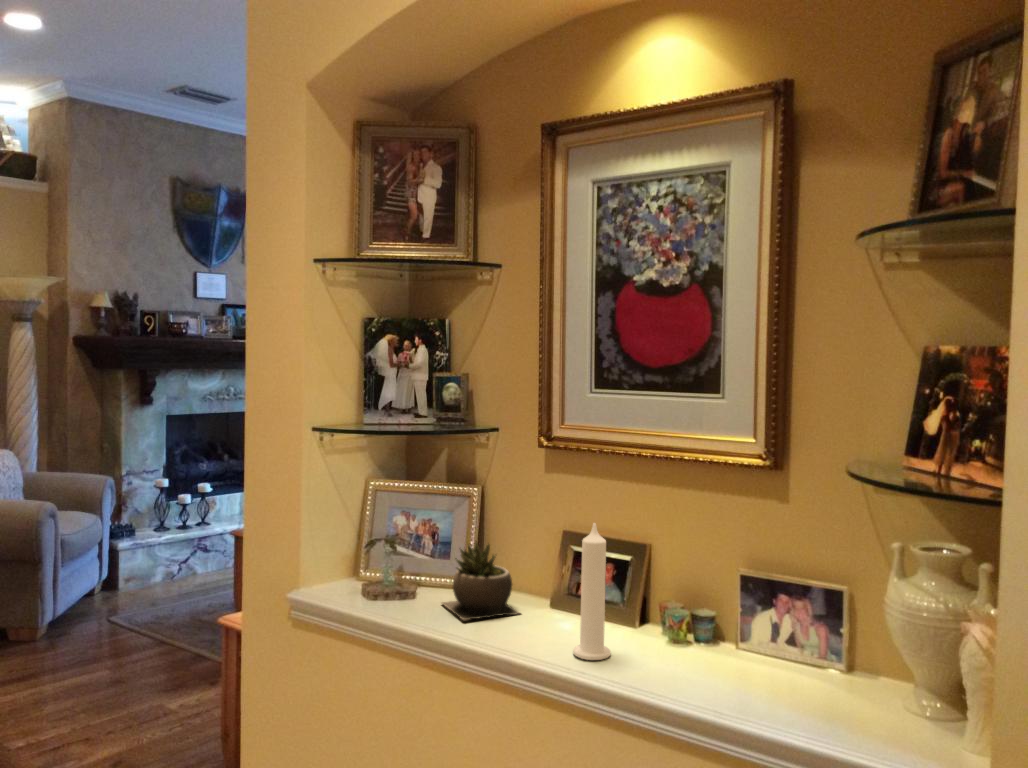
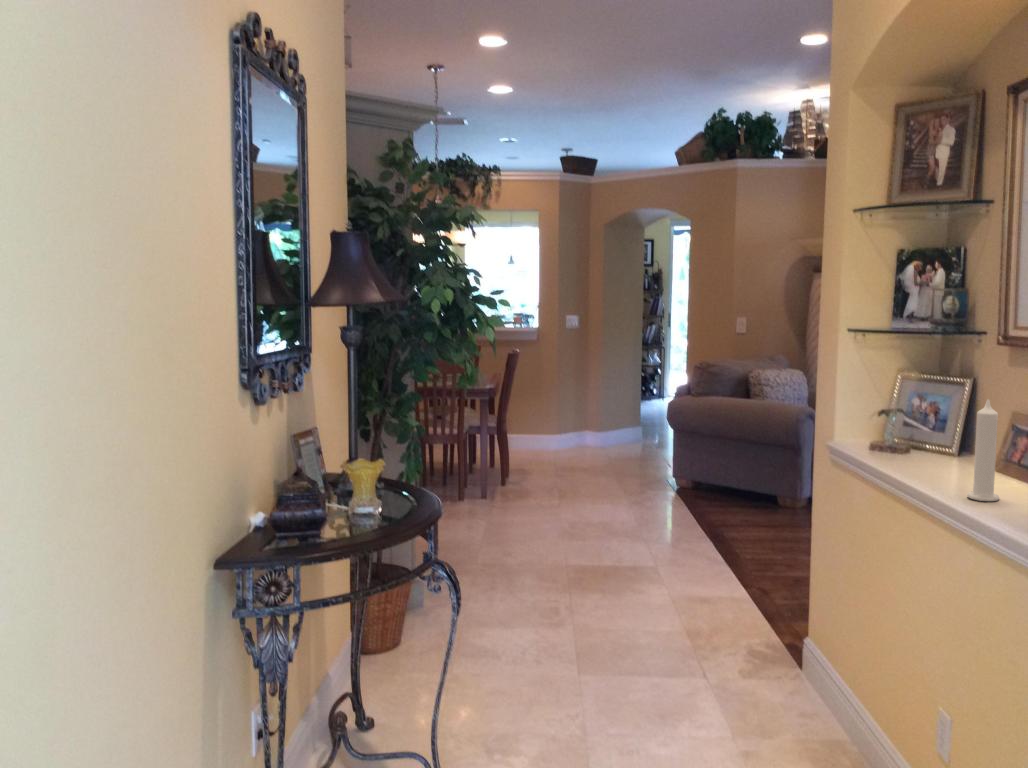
succulent plant: present [442,542,520,620] -> none [919,415,973,473]

